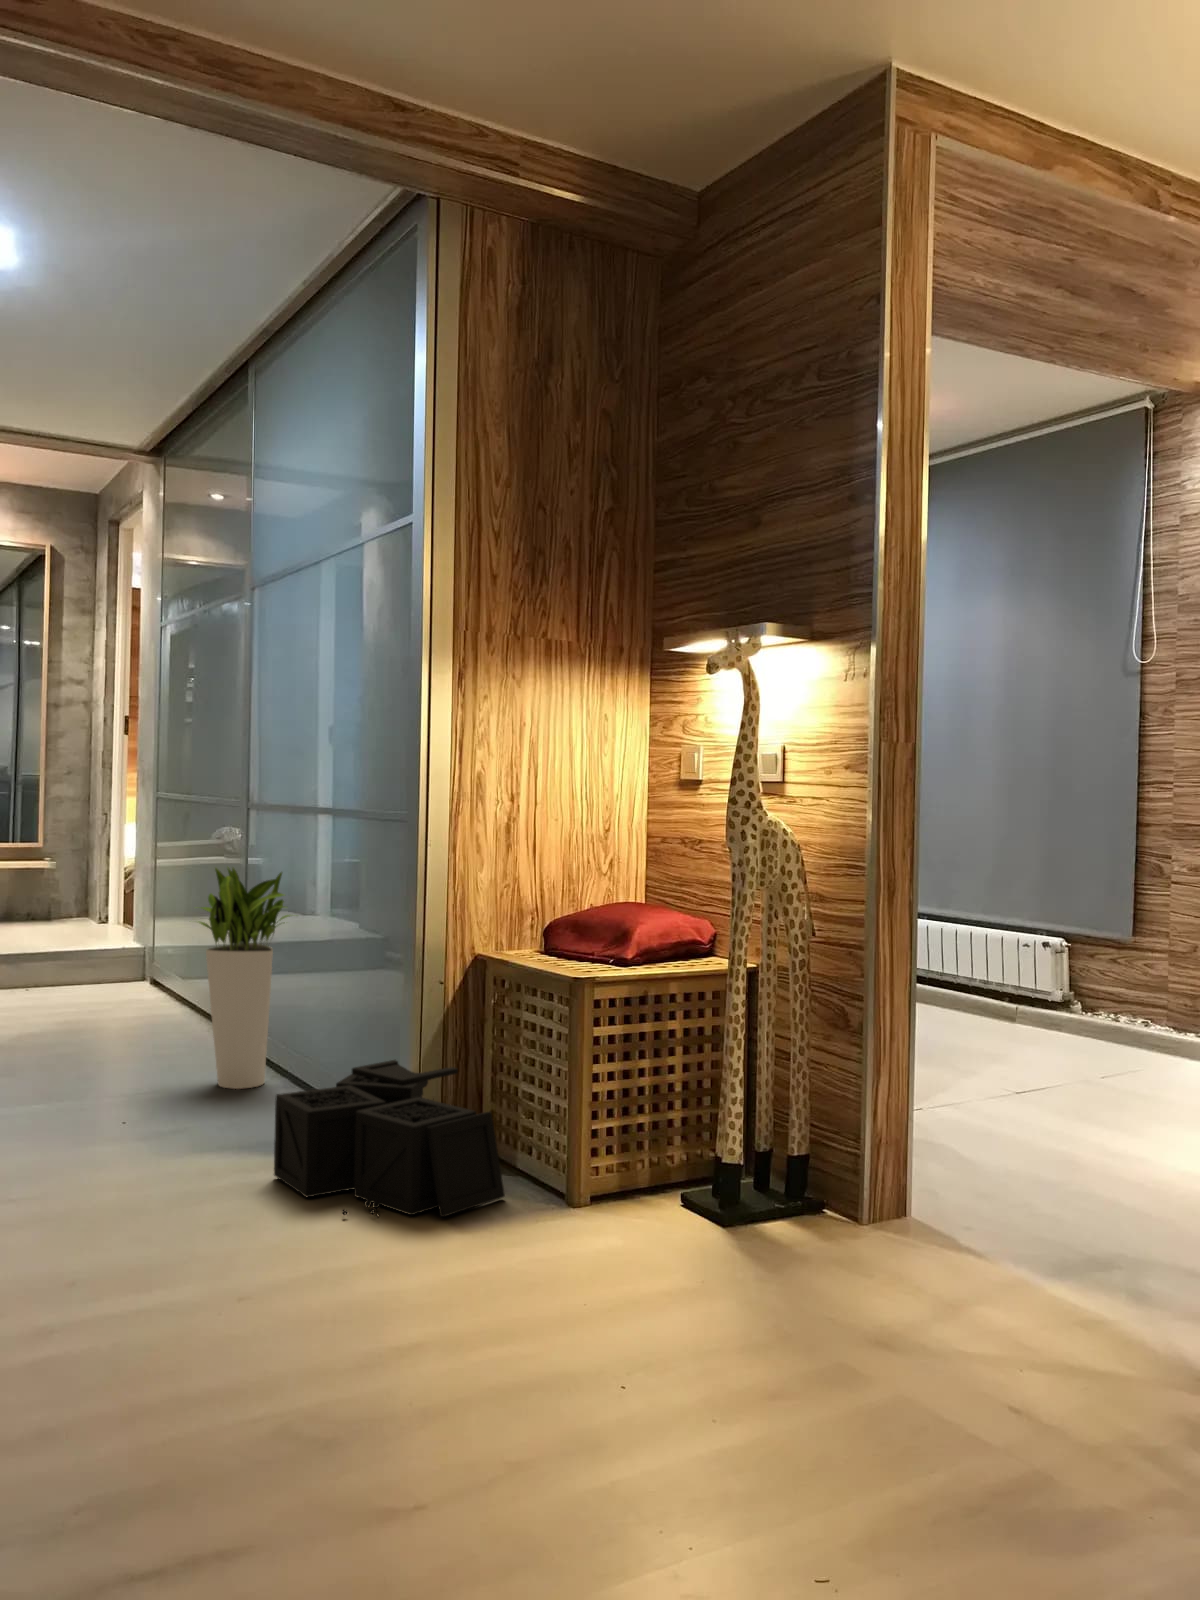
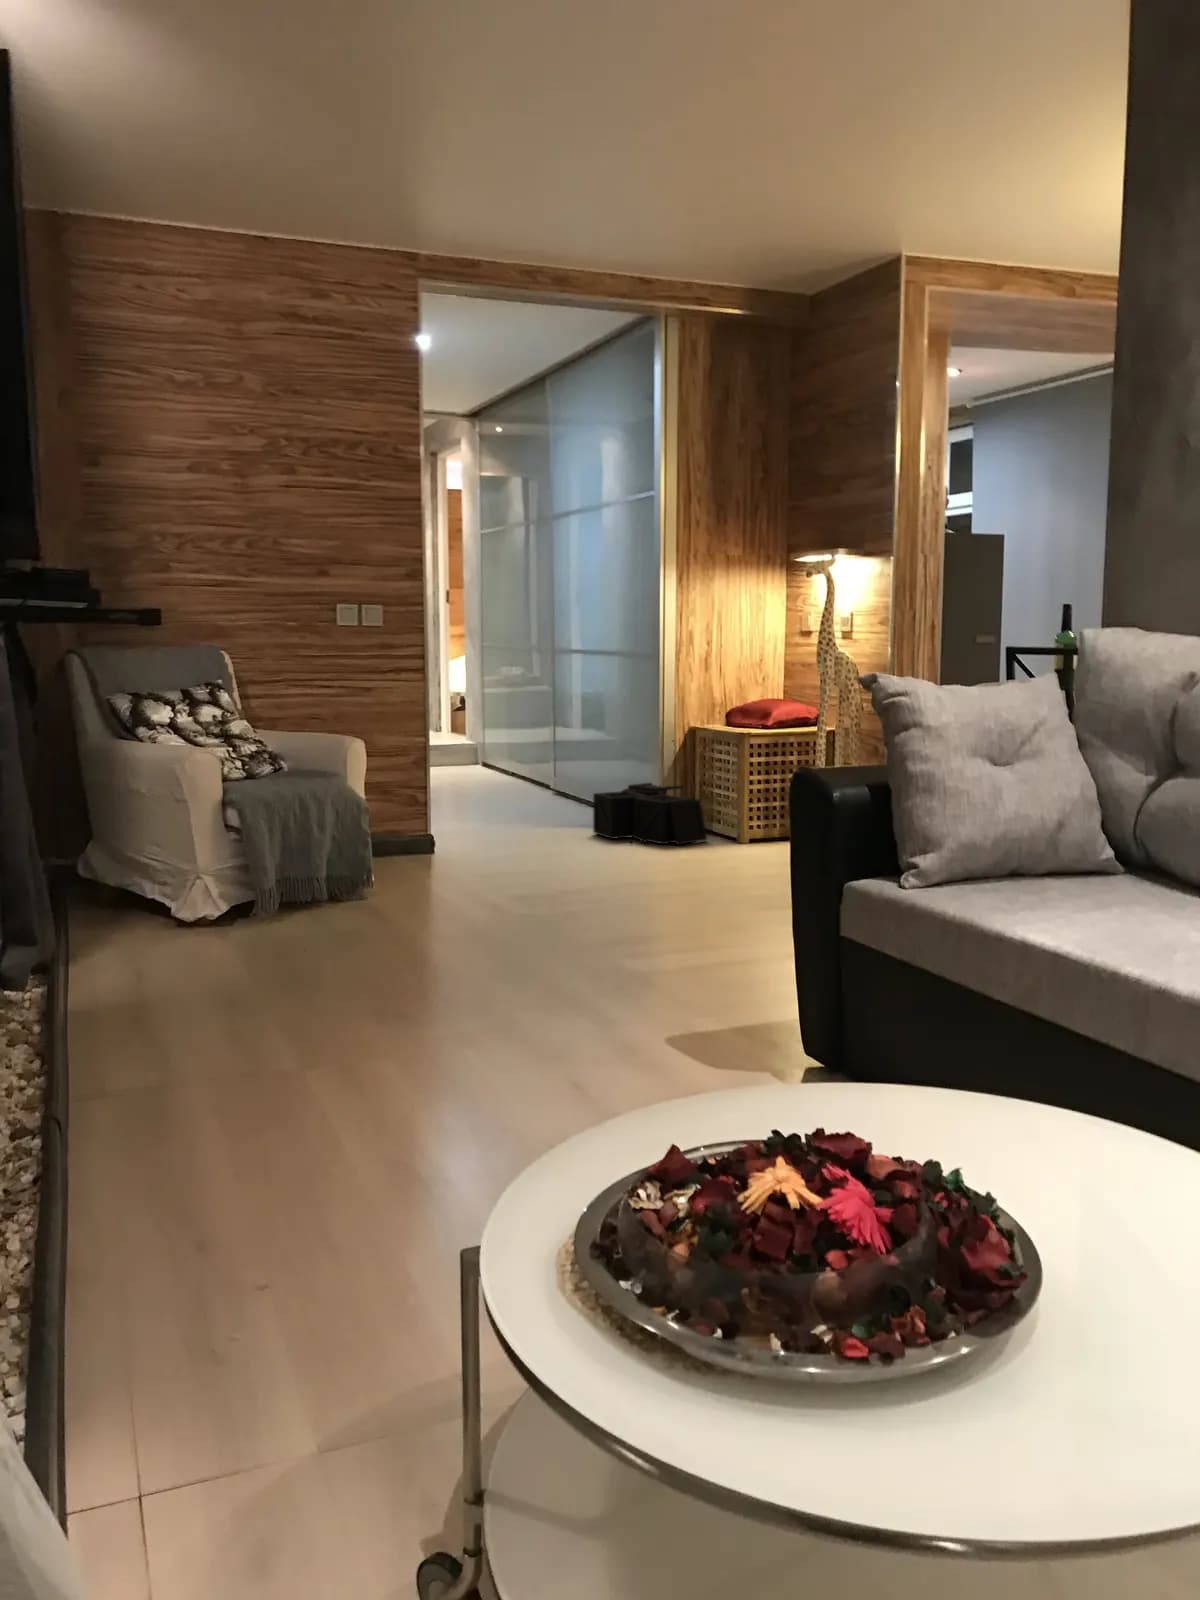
planter: present [199,867,290,1089] -> none [532,685,592,807]

